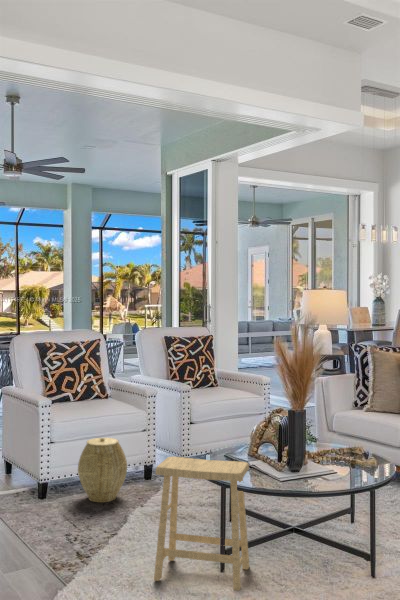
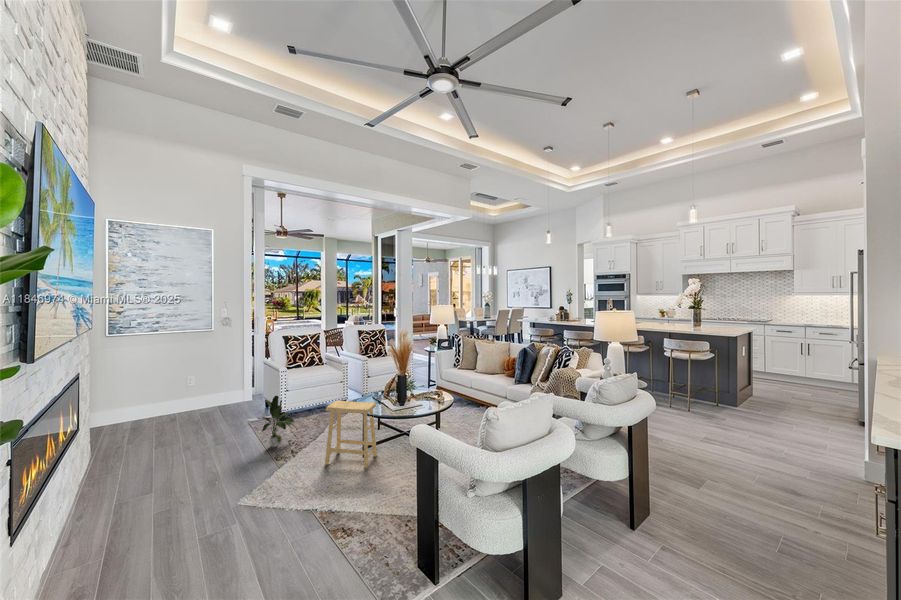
woven basket: present [78,438,127,502] -> none [301,387,328,422]
potted plant: none [15,446,80,545] -> present [258,396,295,448]

